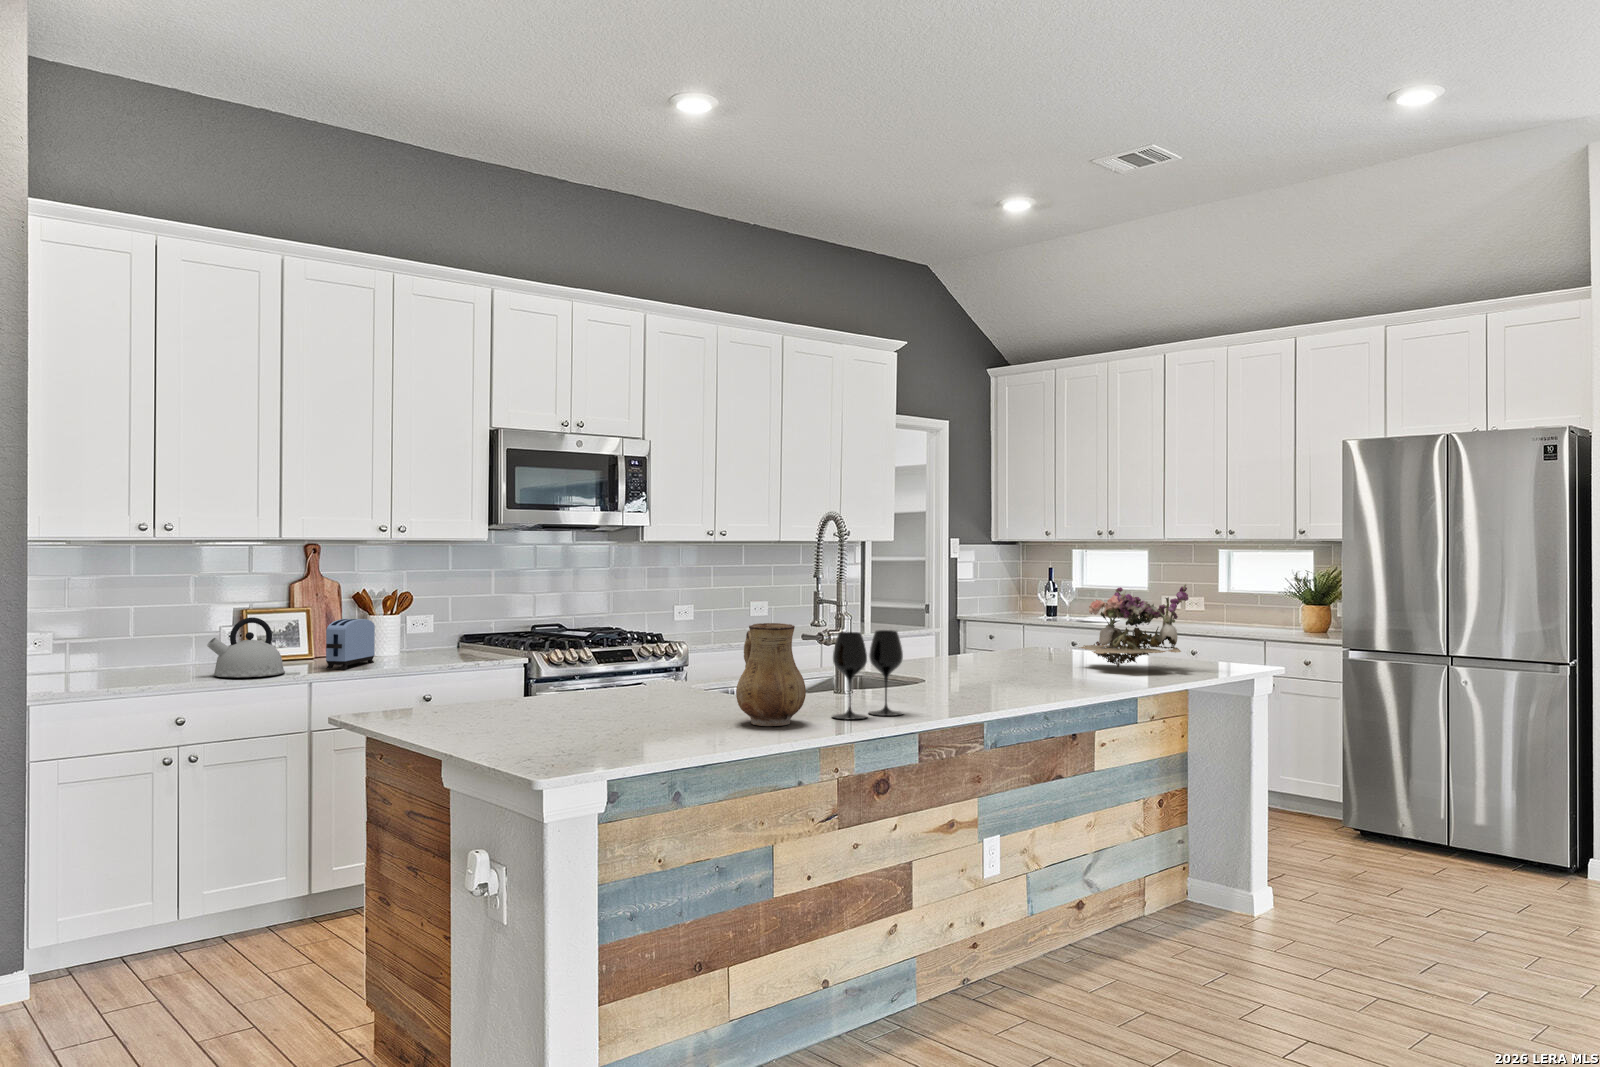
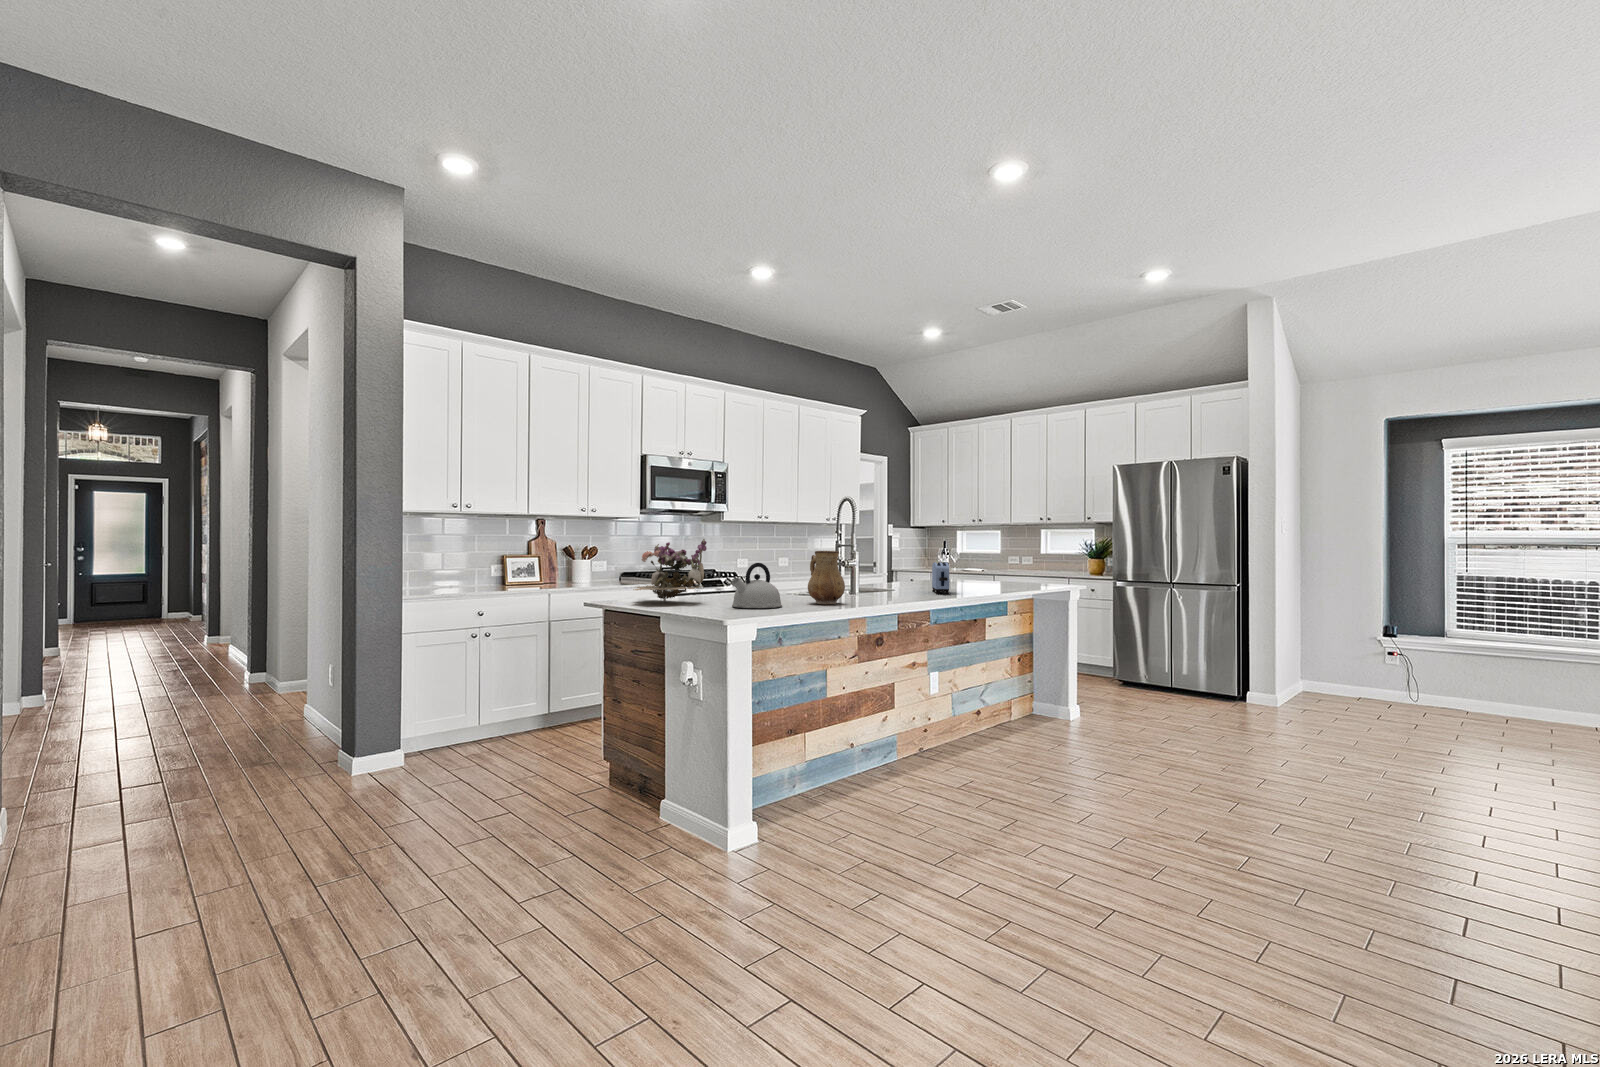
flower arrangement: present [1078,584,1189,668] -> present [634,539,707,601]
kettle: present [207,617,285,677] -> present [732,563,782,608]
toaster: present [326,619,375,669] -> present [932,562,949,594]
wine glass: present [832,630,903,719] -> none [856,556,894,602]

